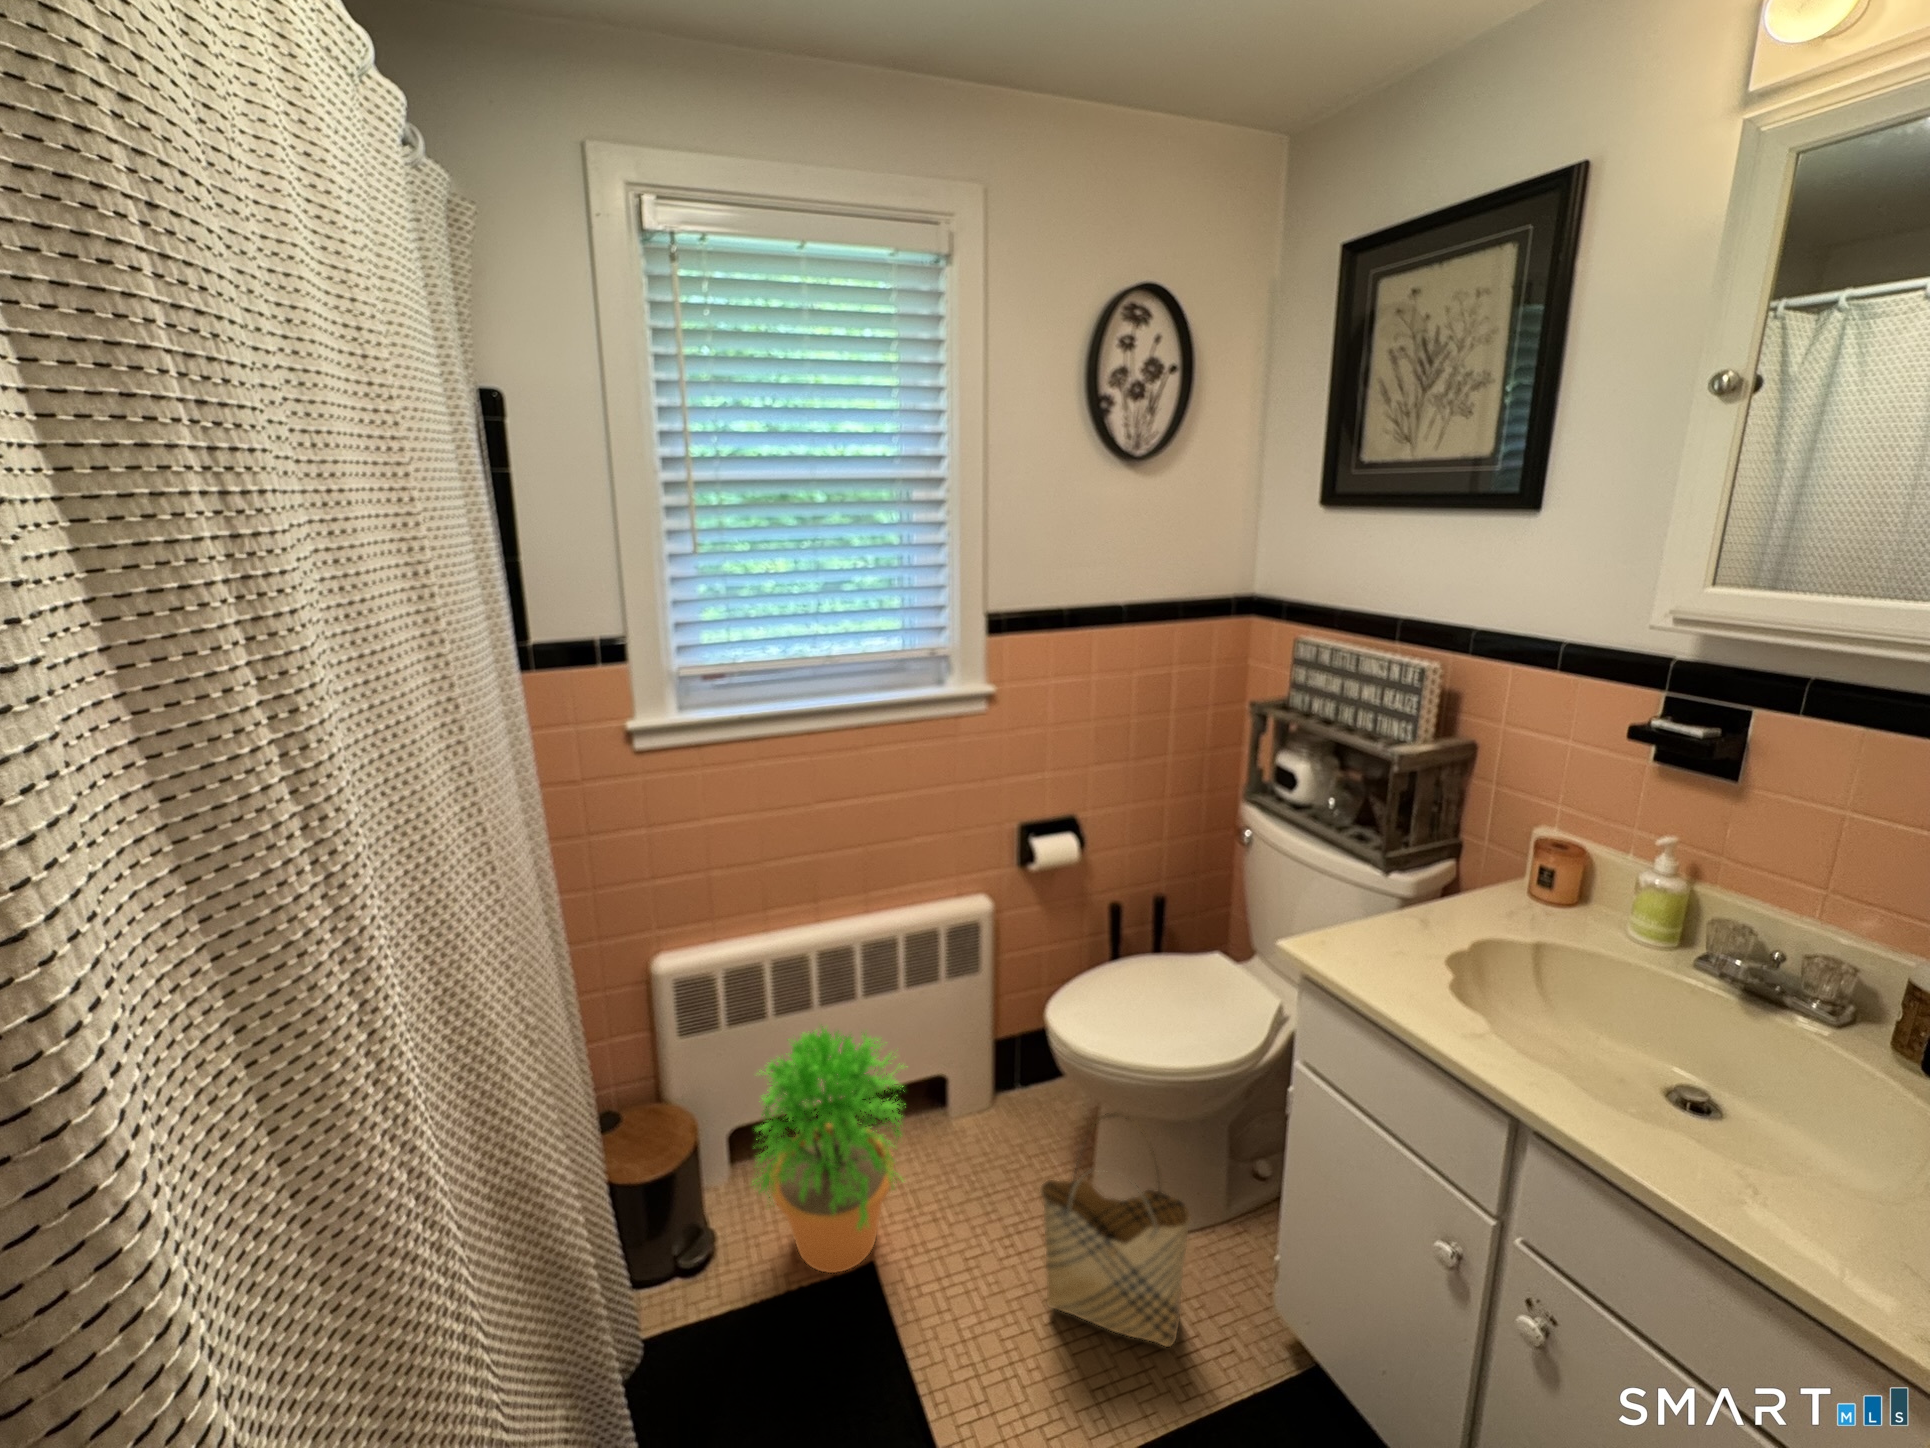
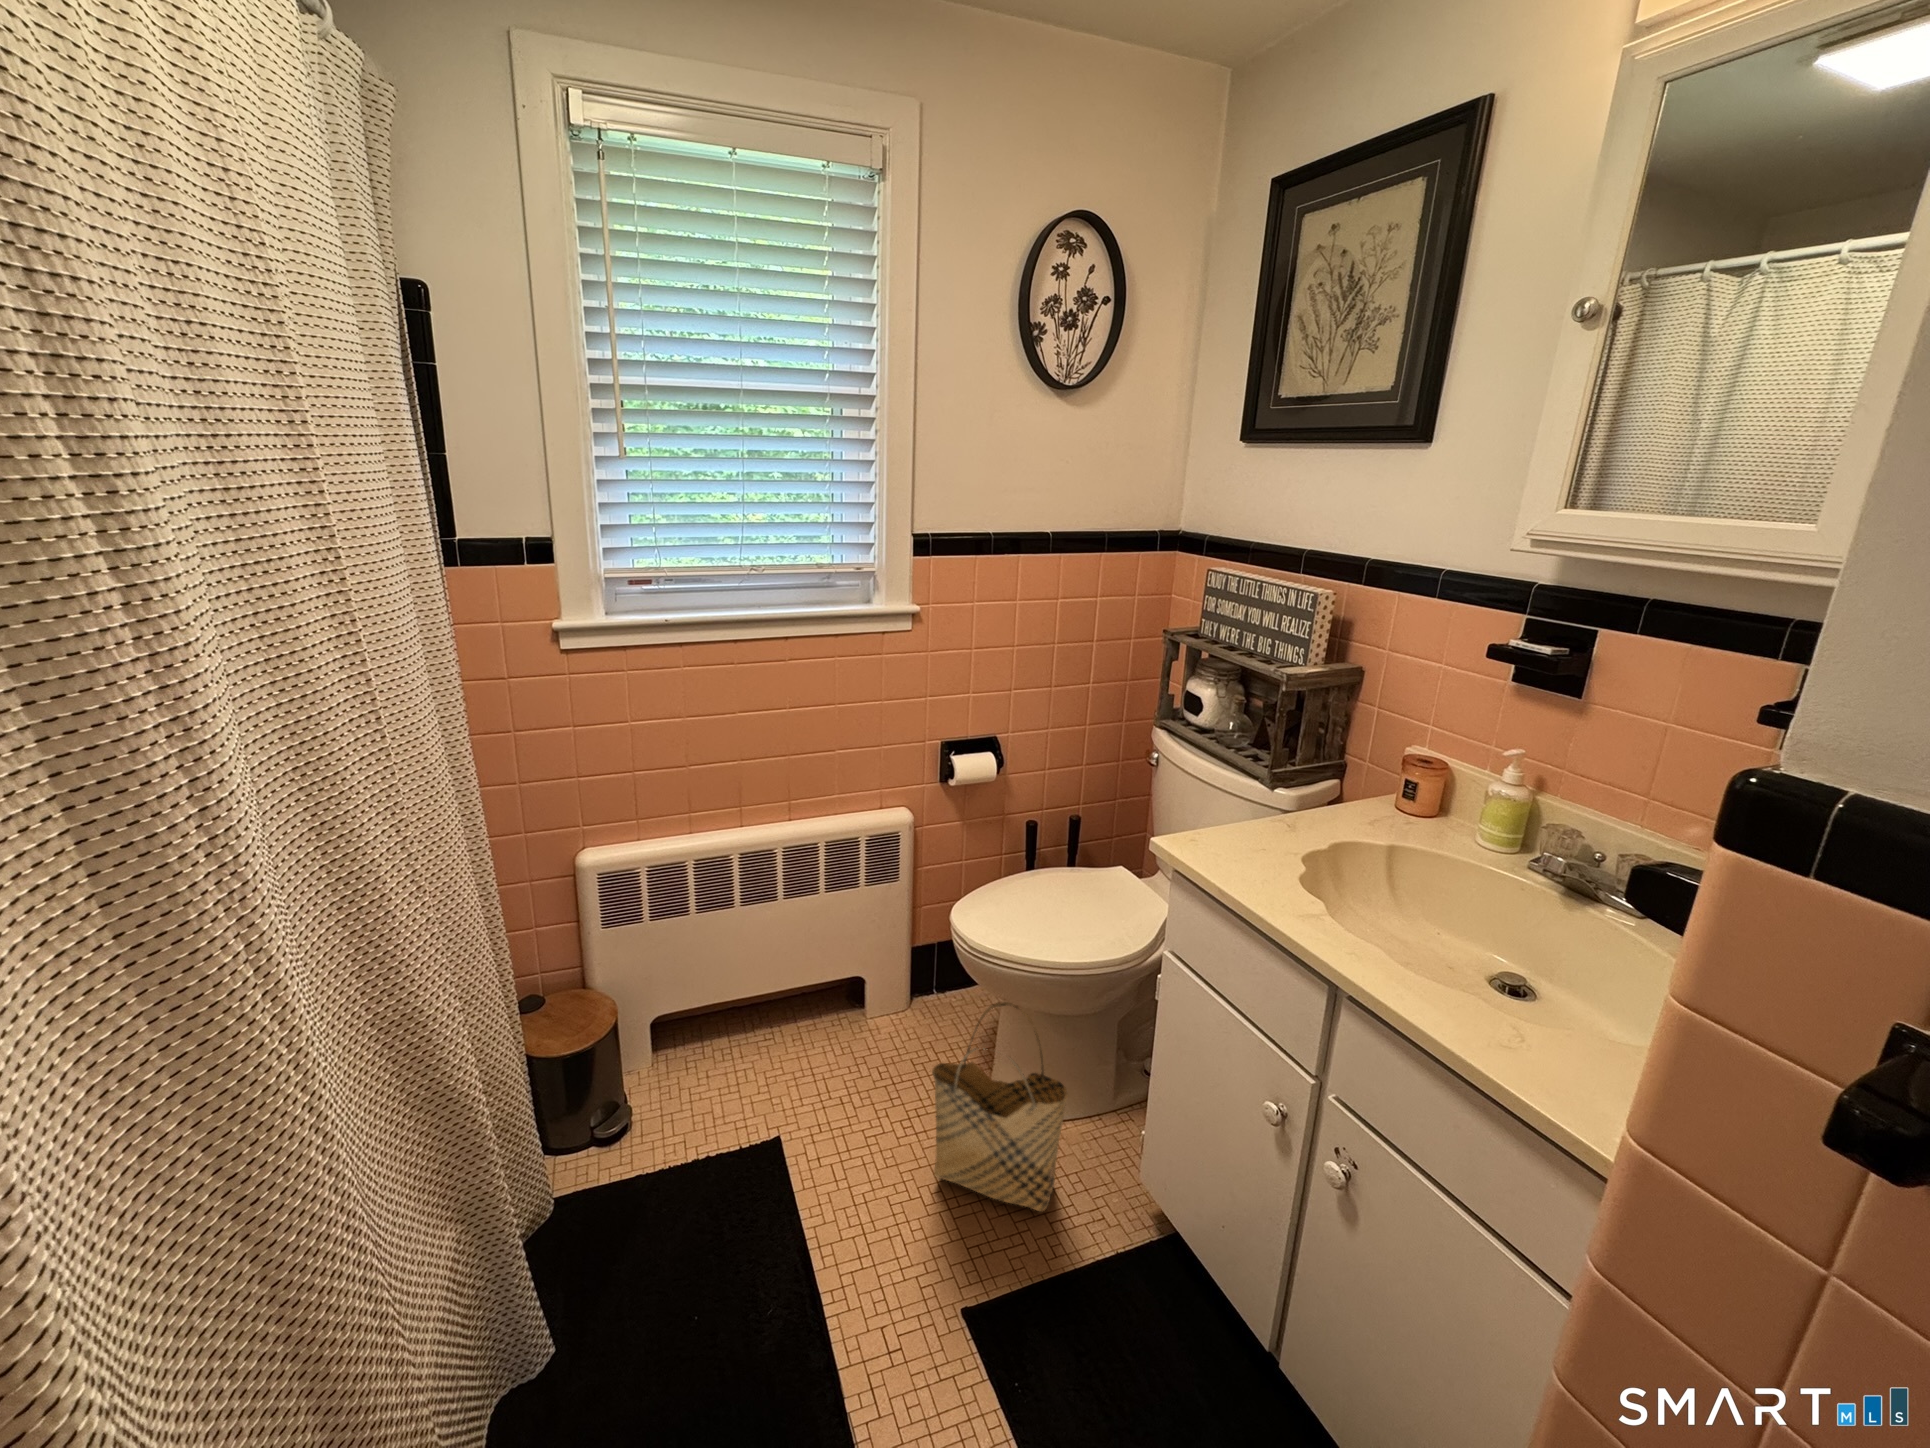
potted plant: present [754,1026,905,1273] -> none [659,917,821,1145]

